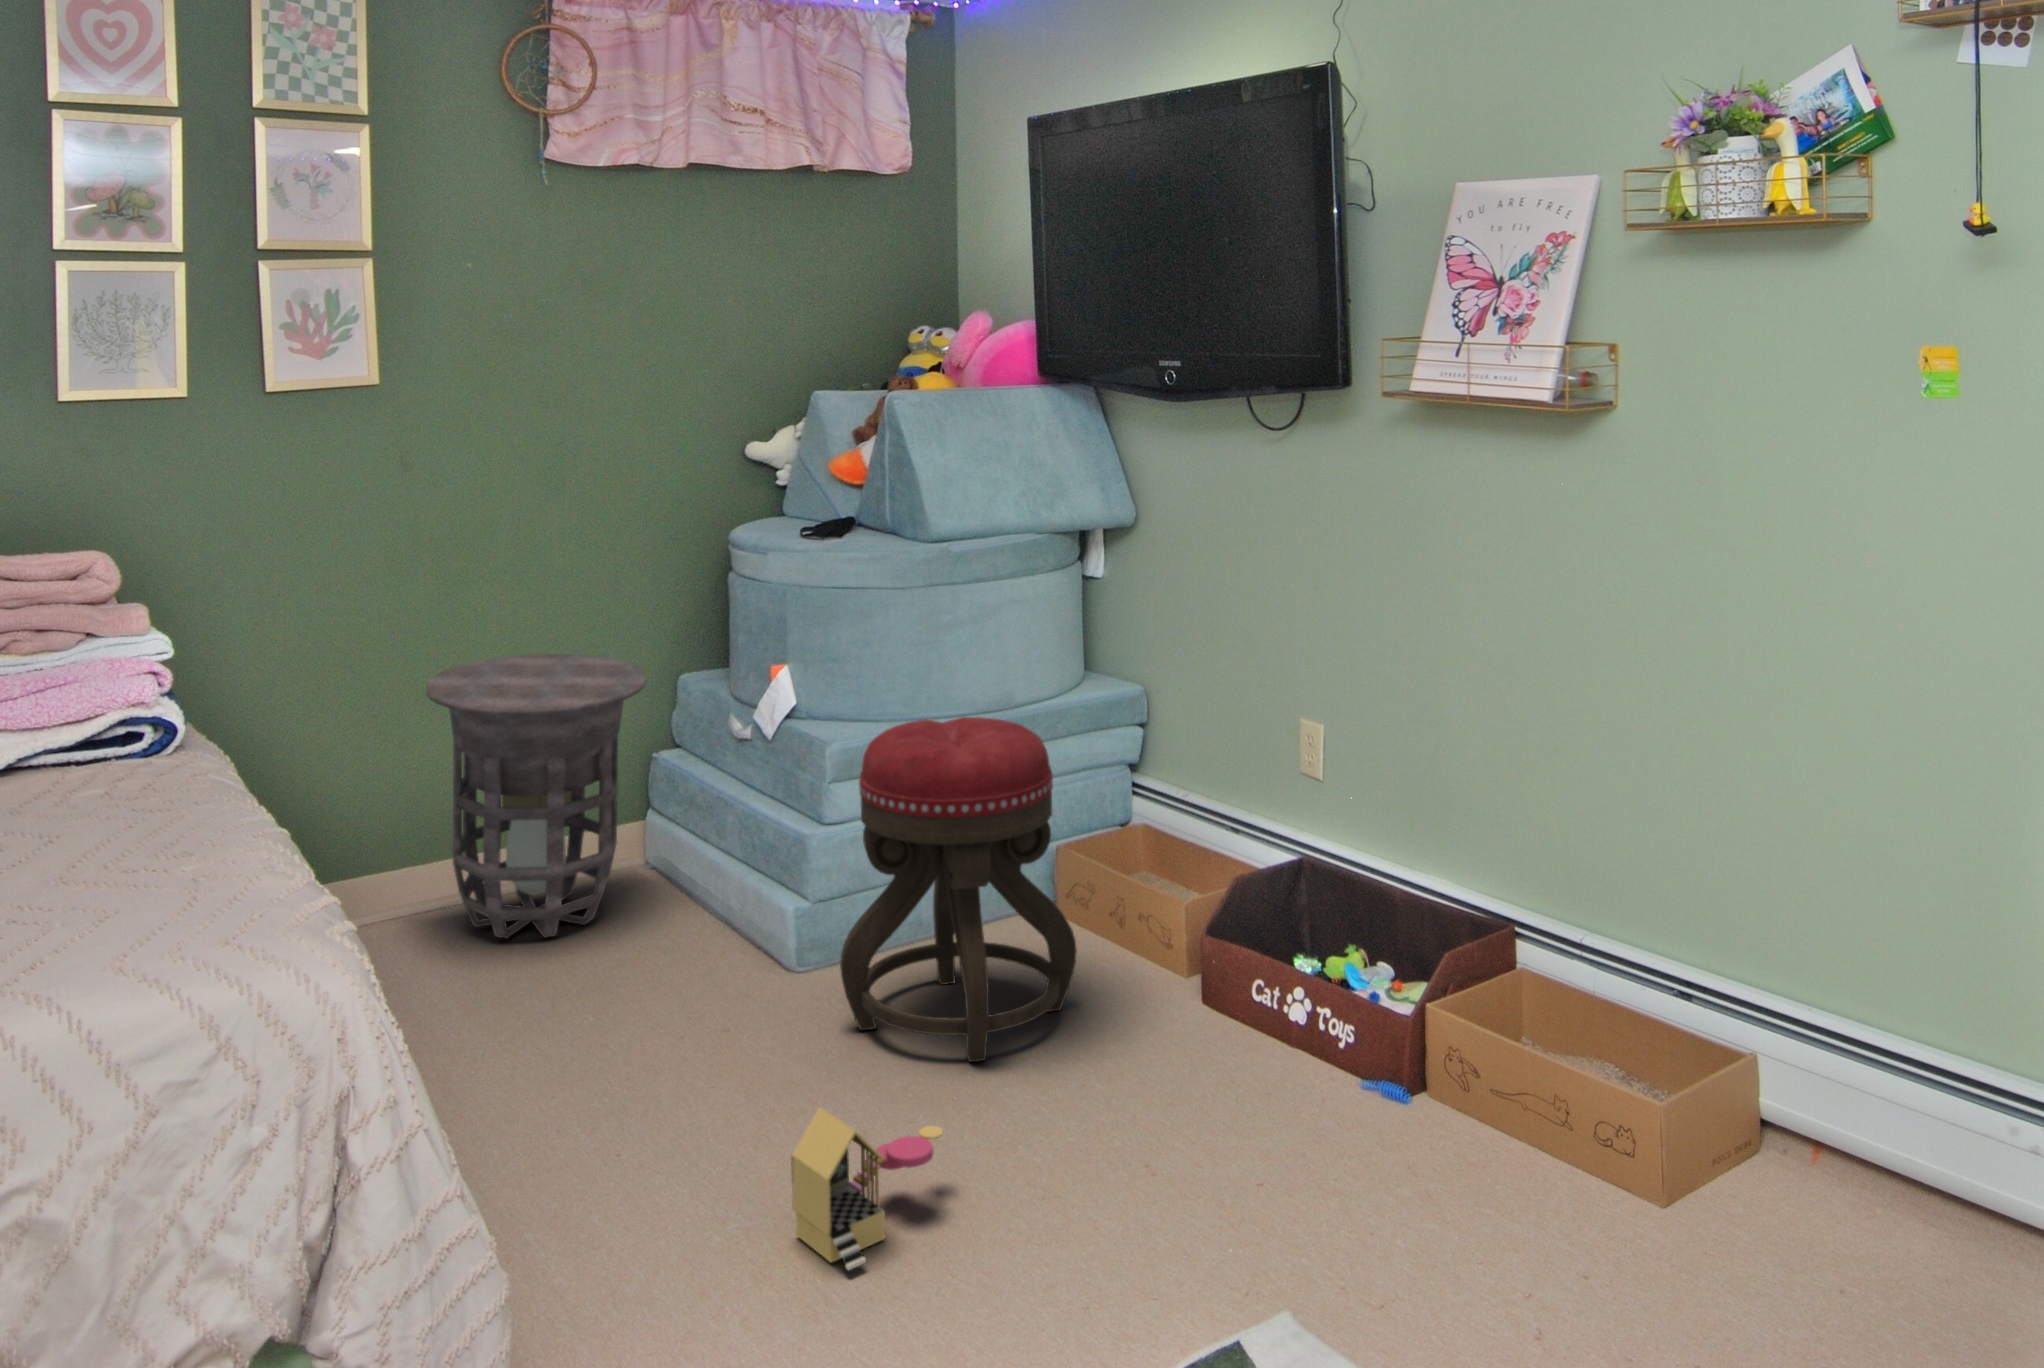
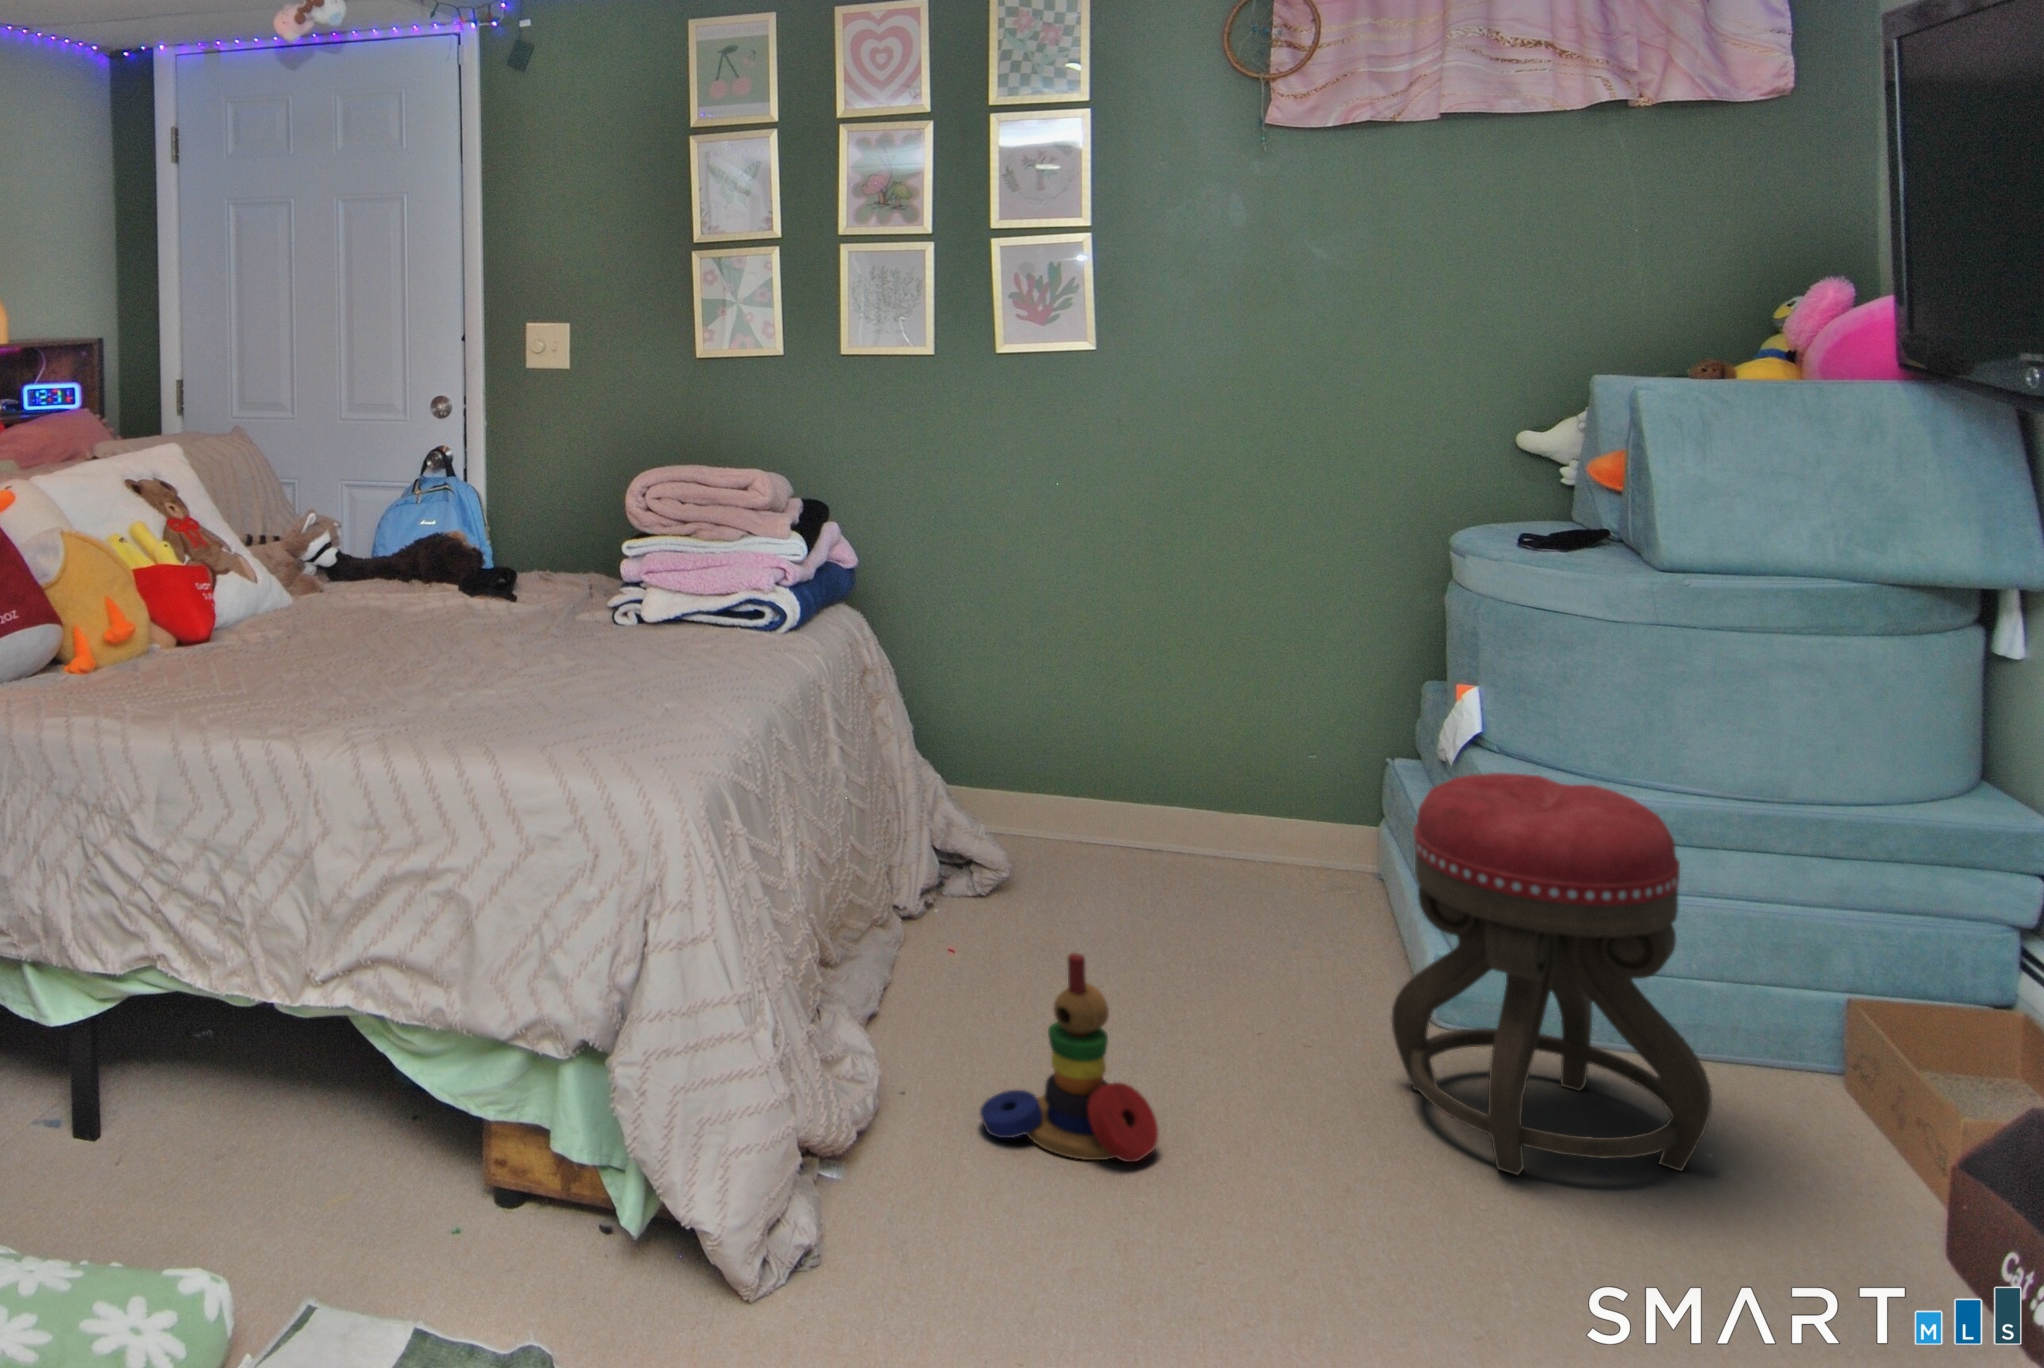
side table: present [426,654,647,939] -> none [1109,617,1335,896]
stacking toy: none [565,998,746,1238] -> present [980,953,1158,1162]
toy house: present [791,1108,943,1270] -> none [1145,1110,1329,1272]

